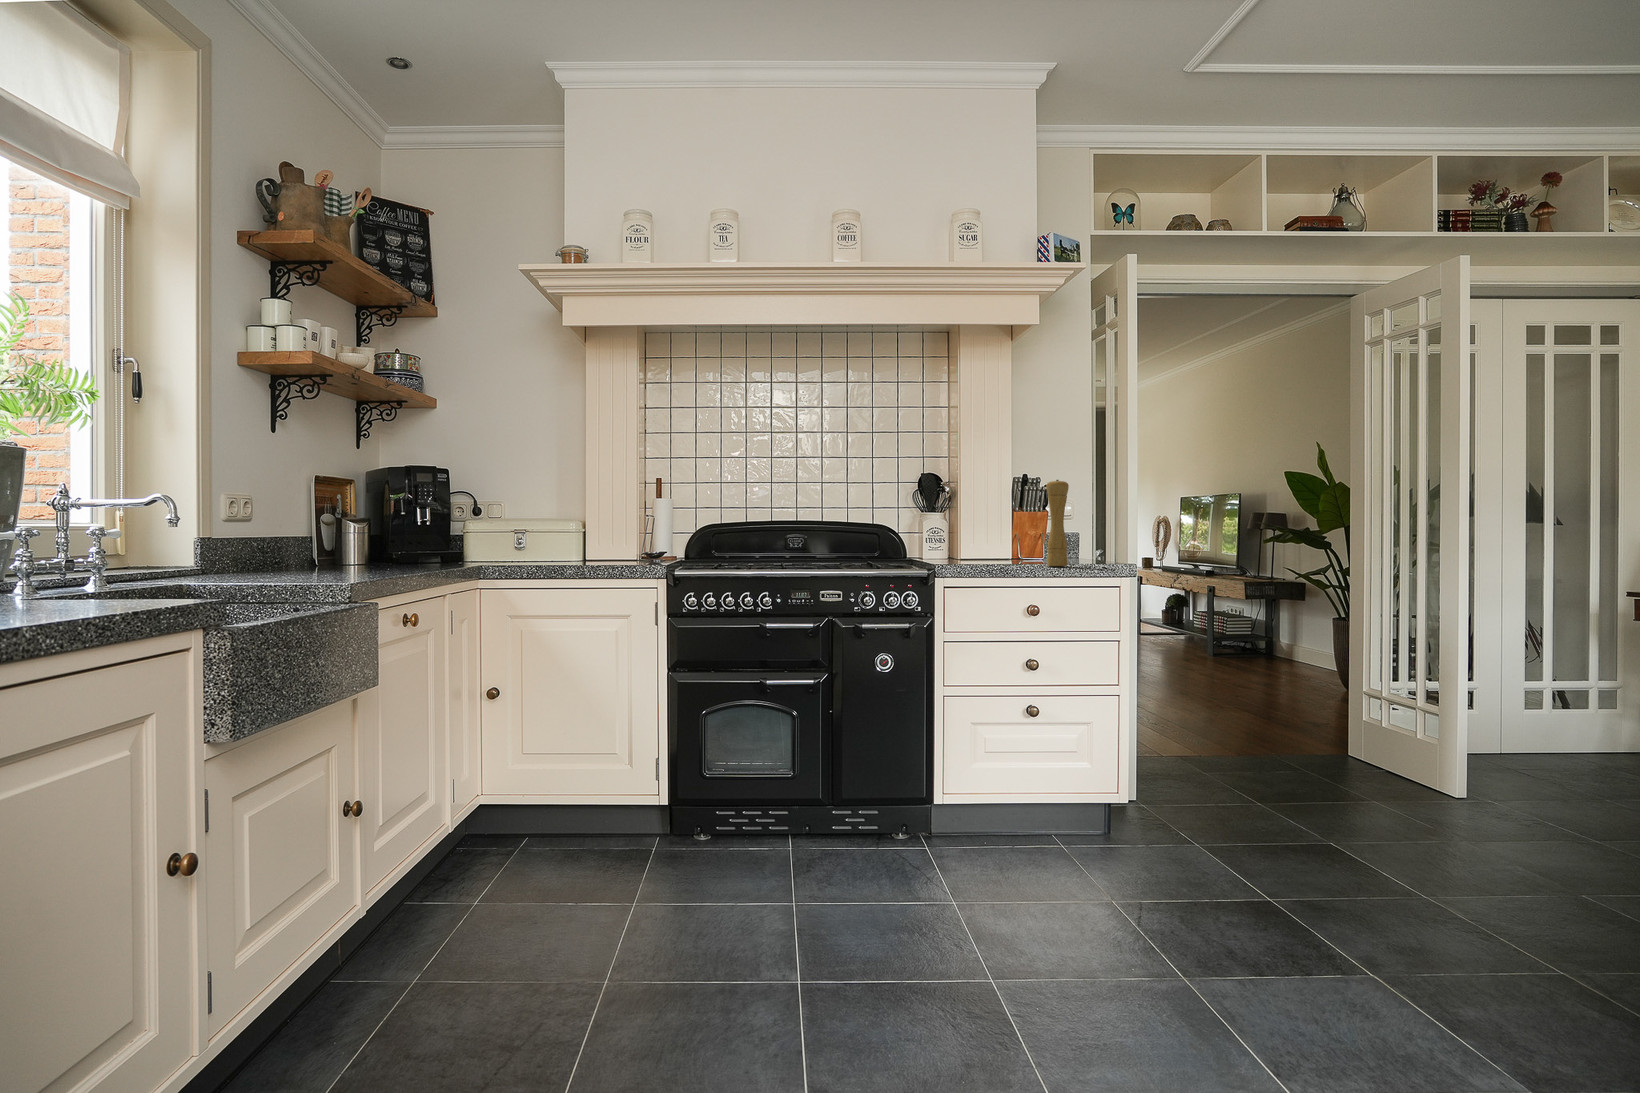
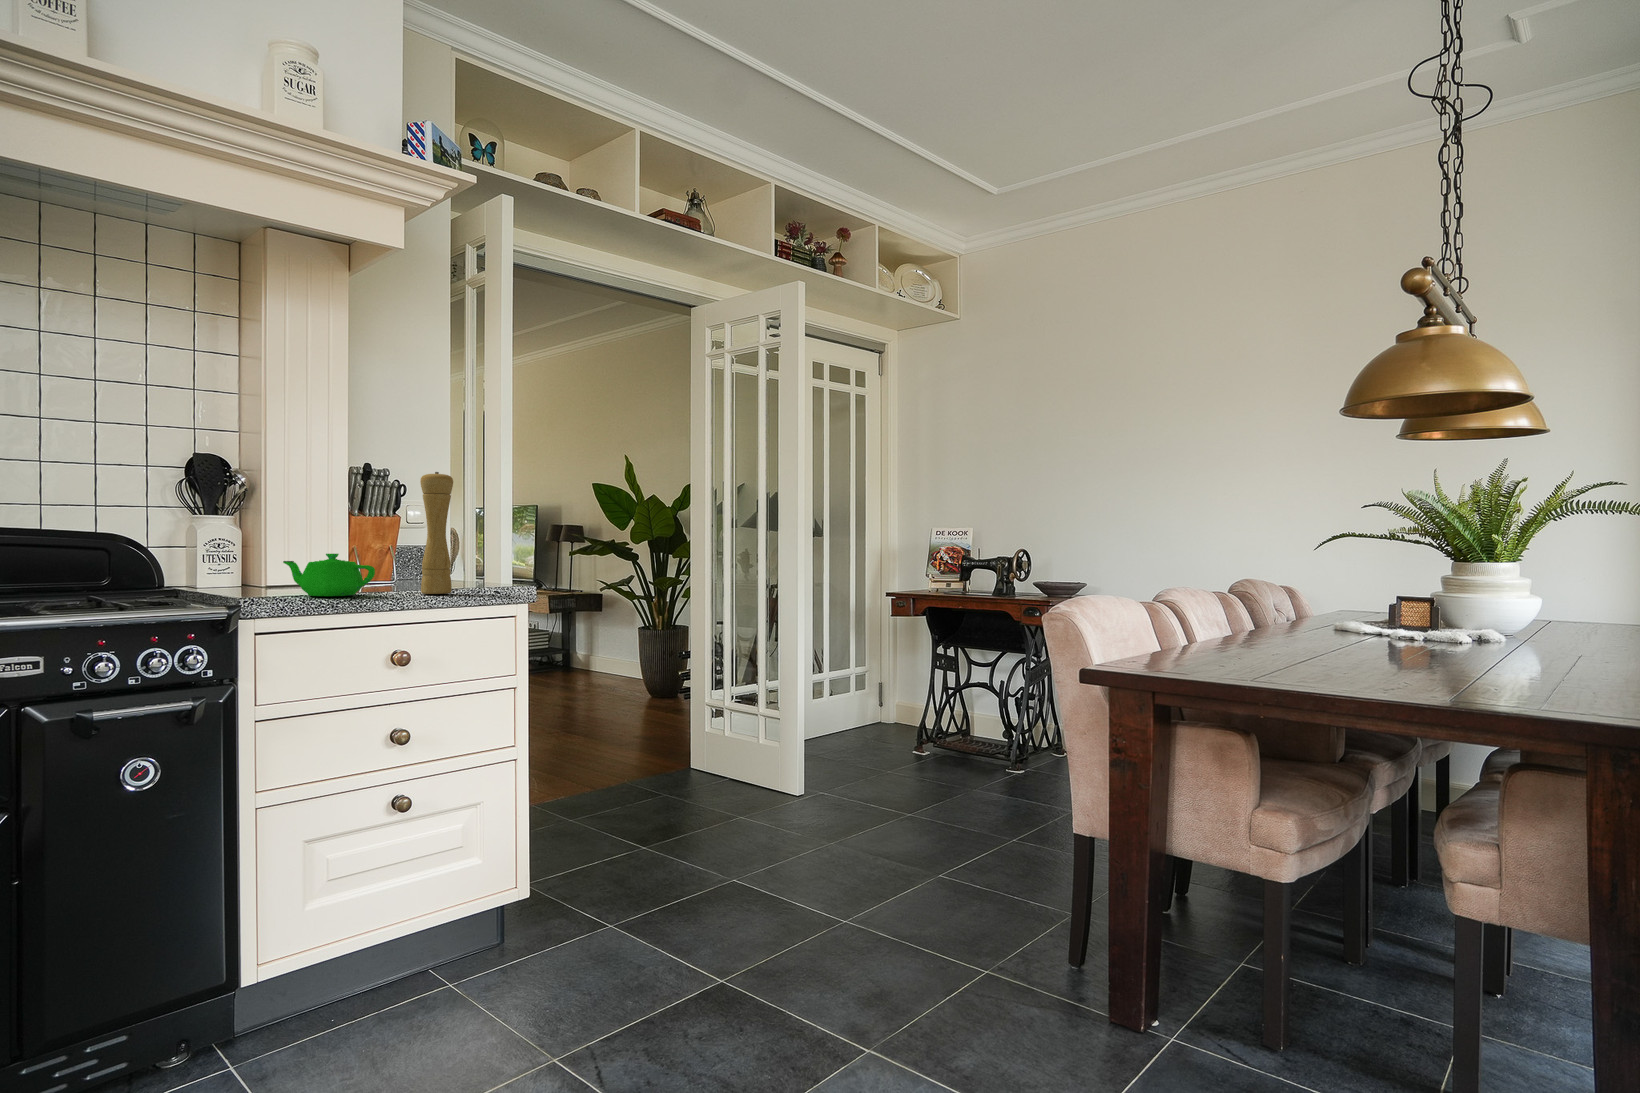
teapot: none [964,538,1015,566] -> present [283,554,375,596]

